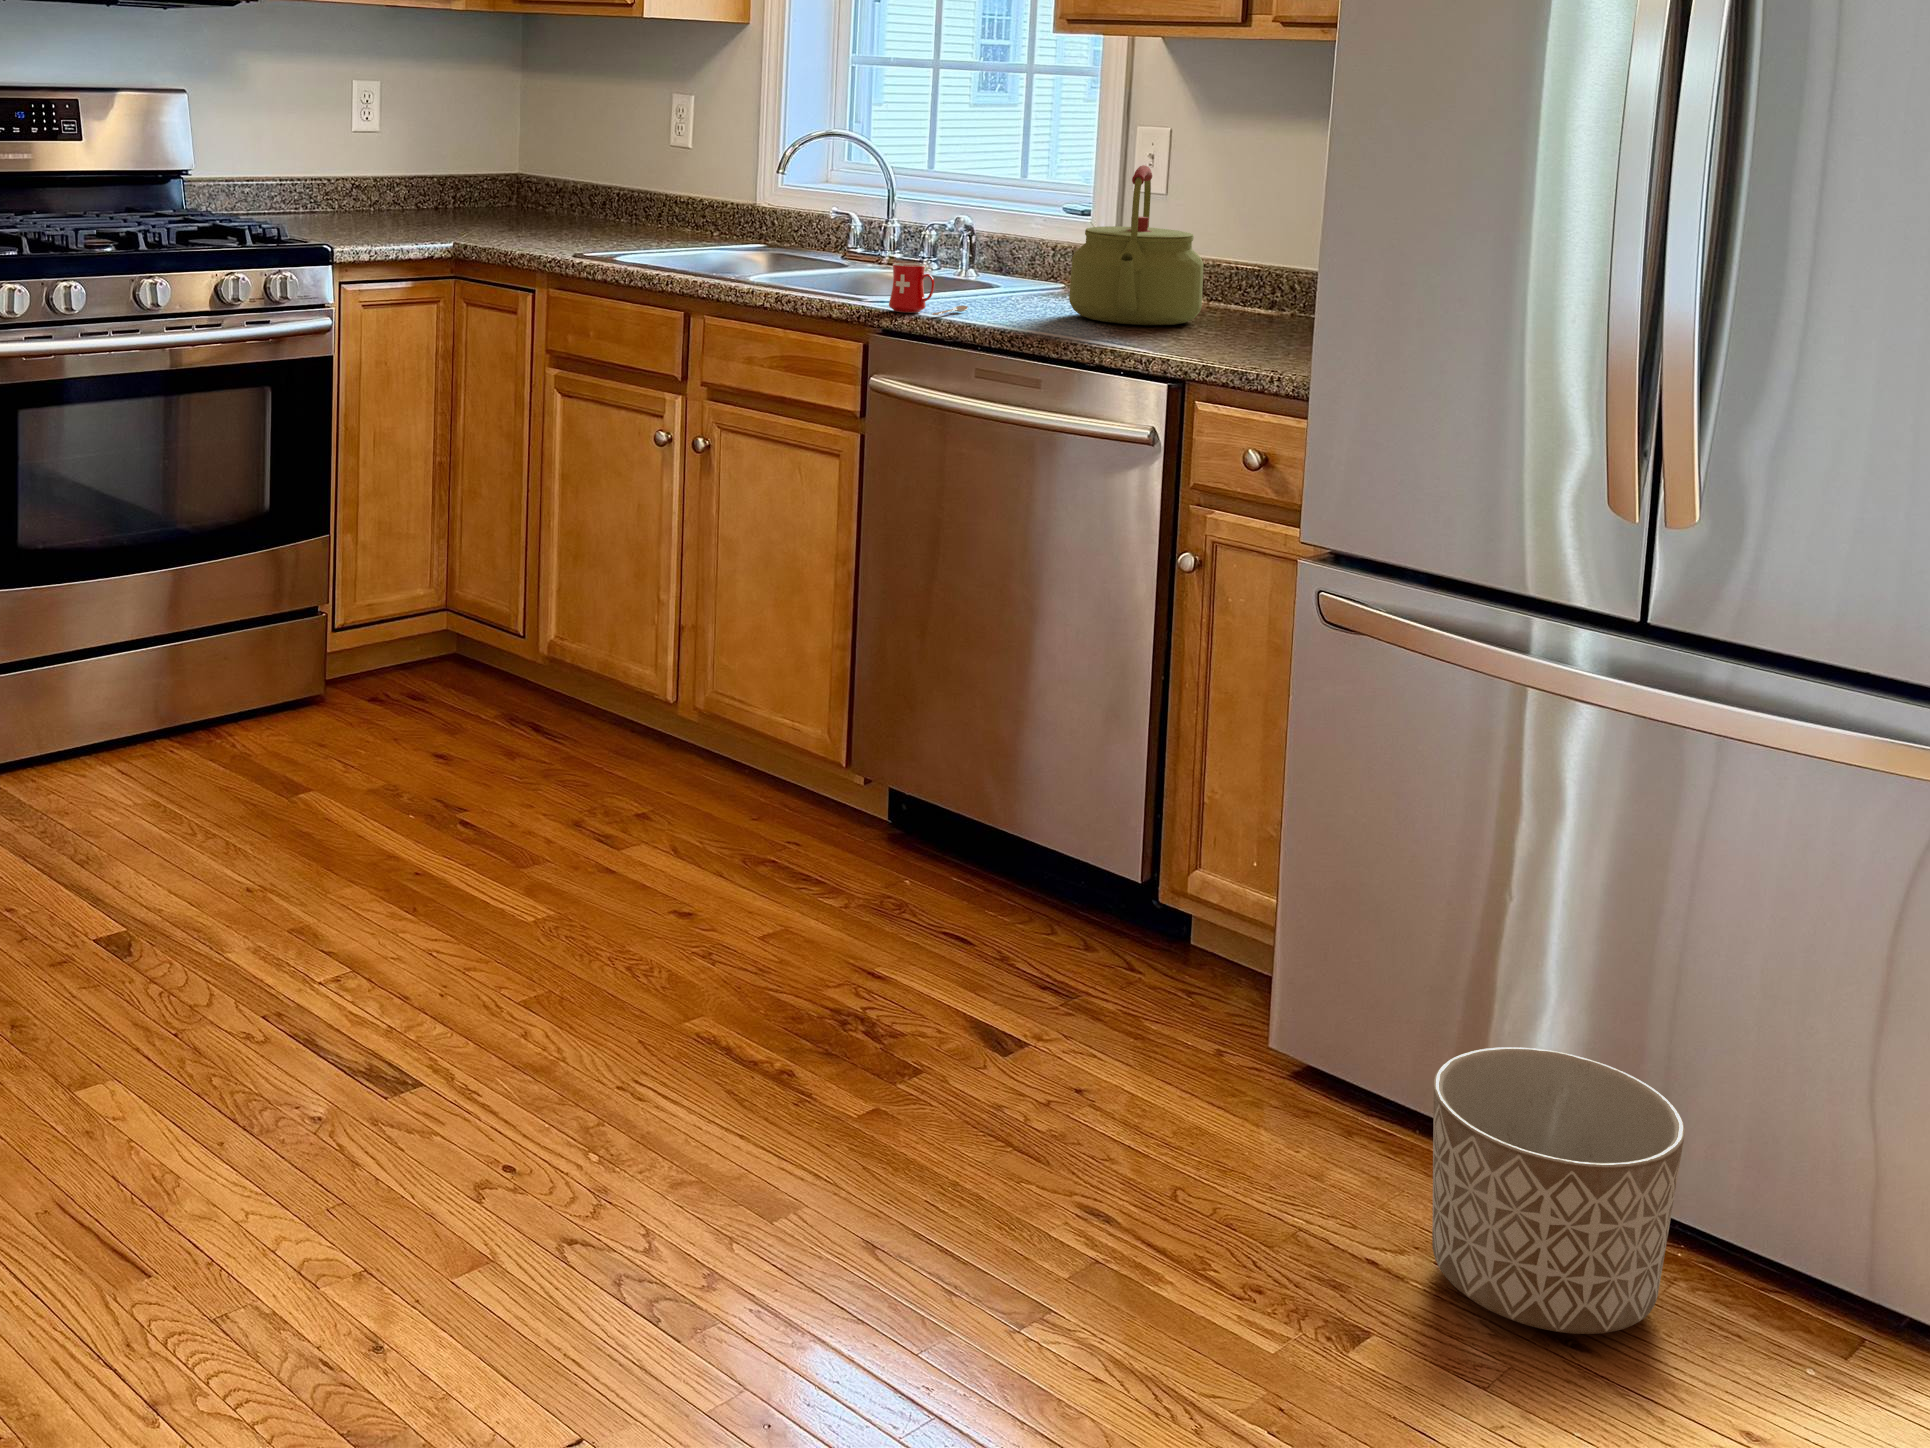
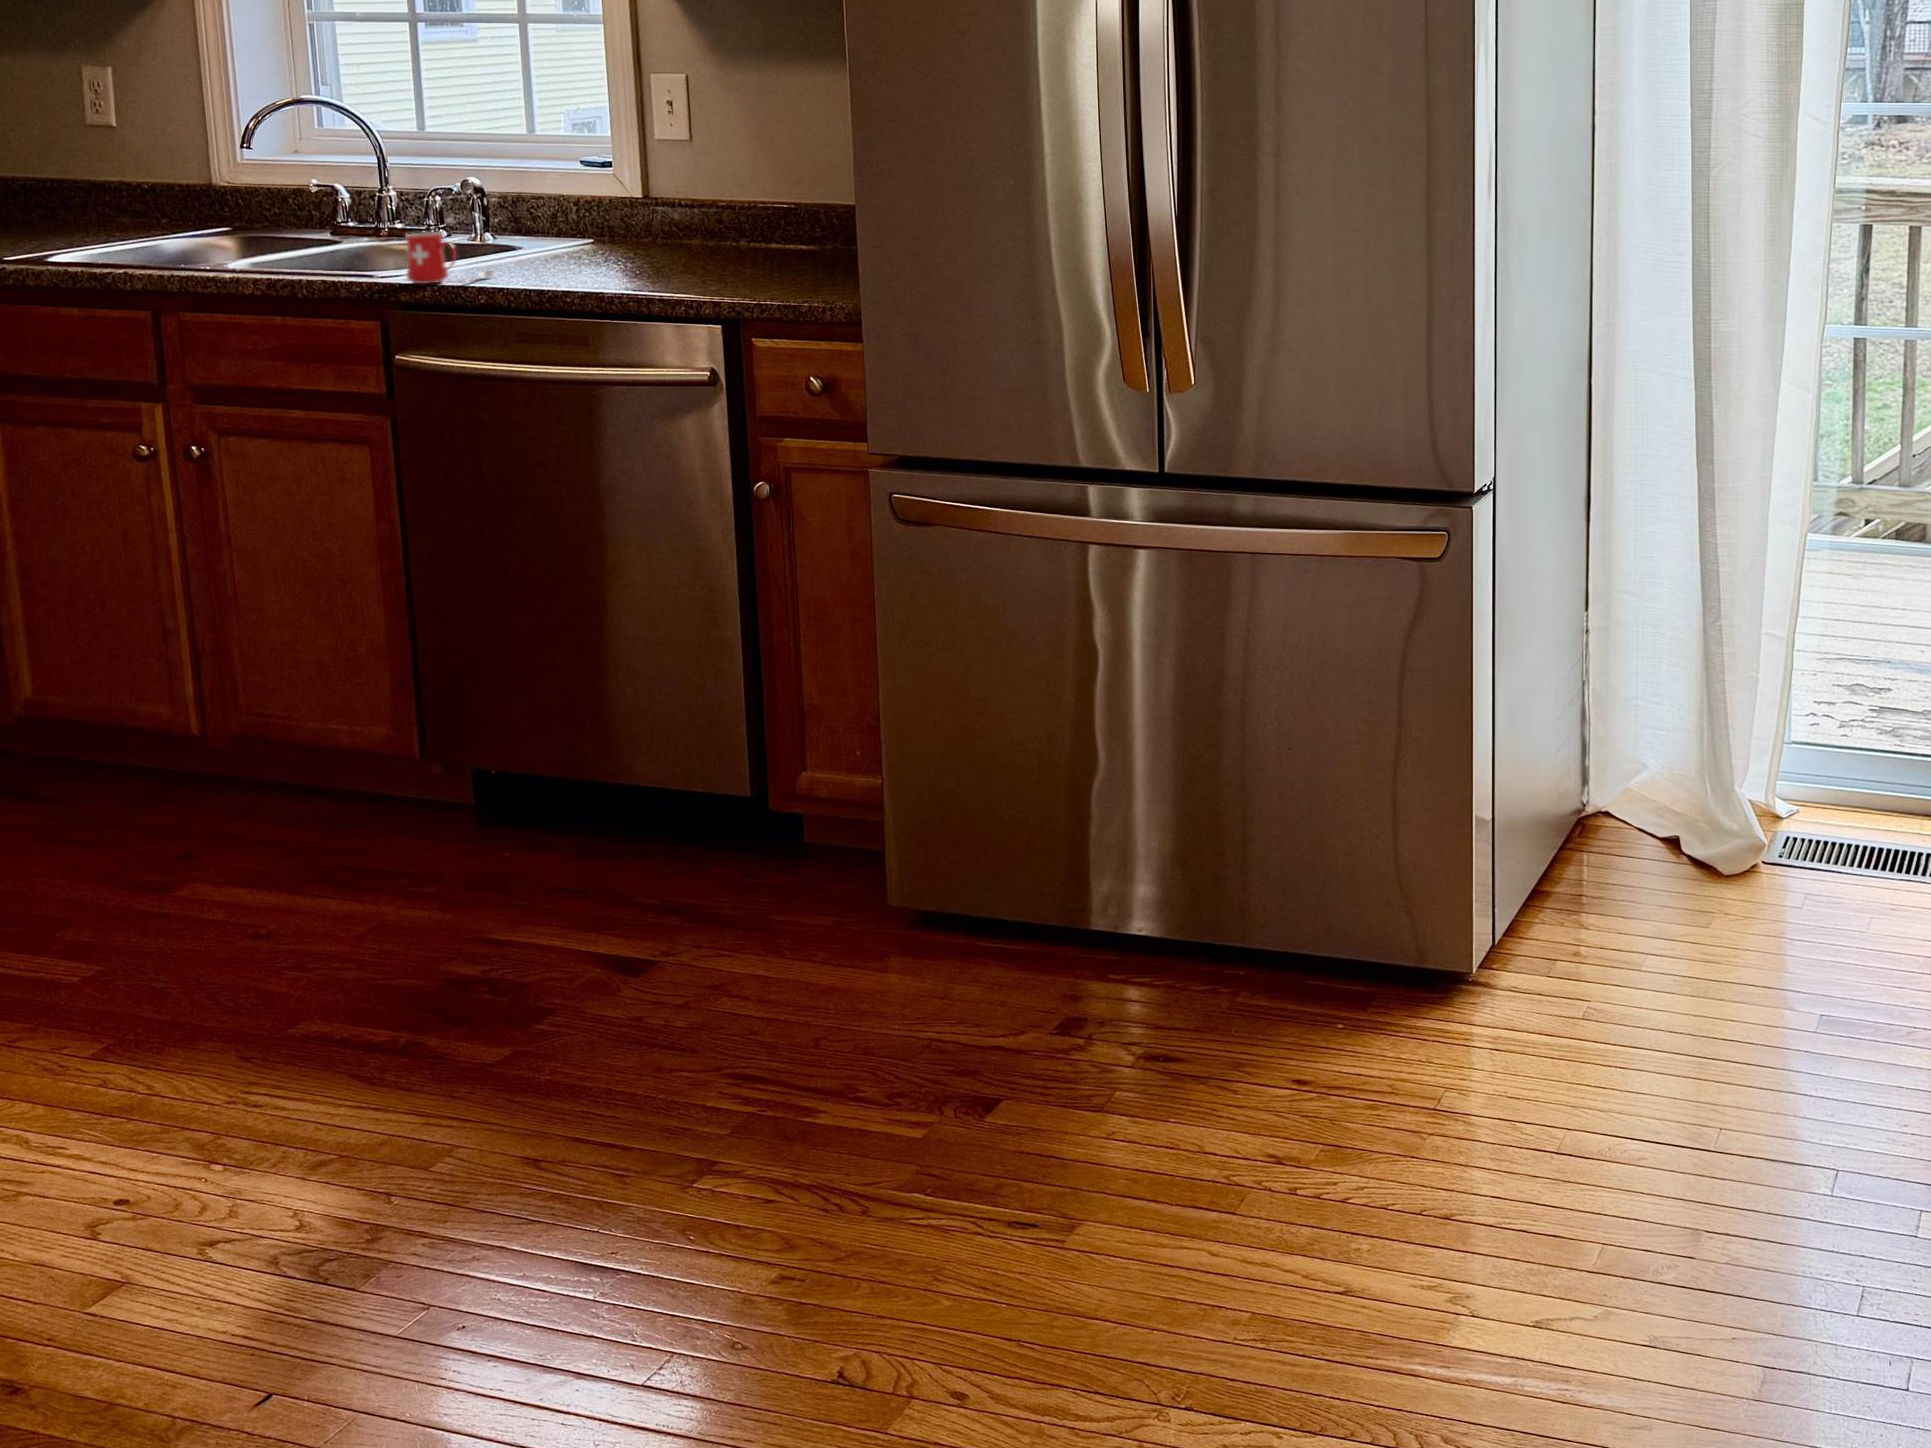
kettle: present [1069,165,1203,325] -> none [602,115,740,272]
planter: present [1432,1047,1685,1334] -> none [1033,835,1232,1053]

